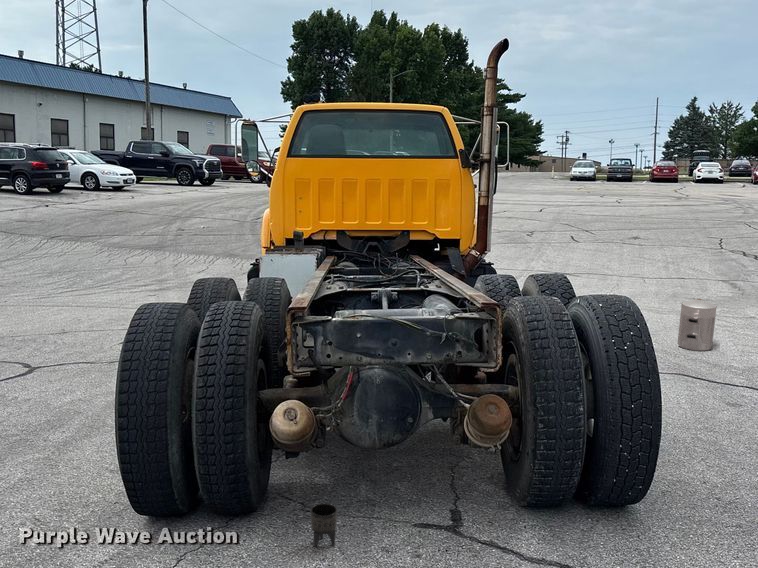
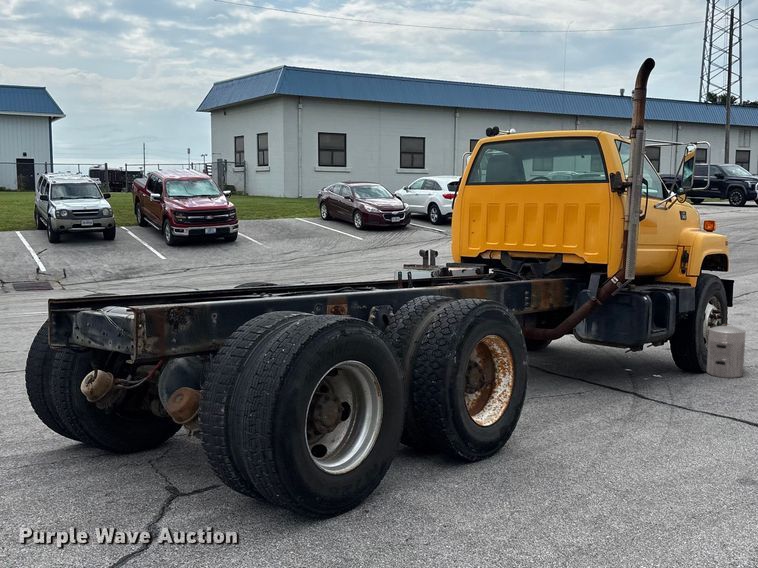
planter: present [311,504,337,547] -> none [311,503,339,547]

